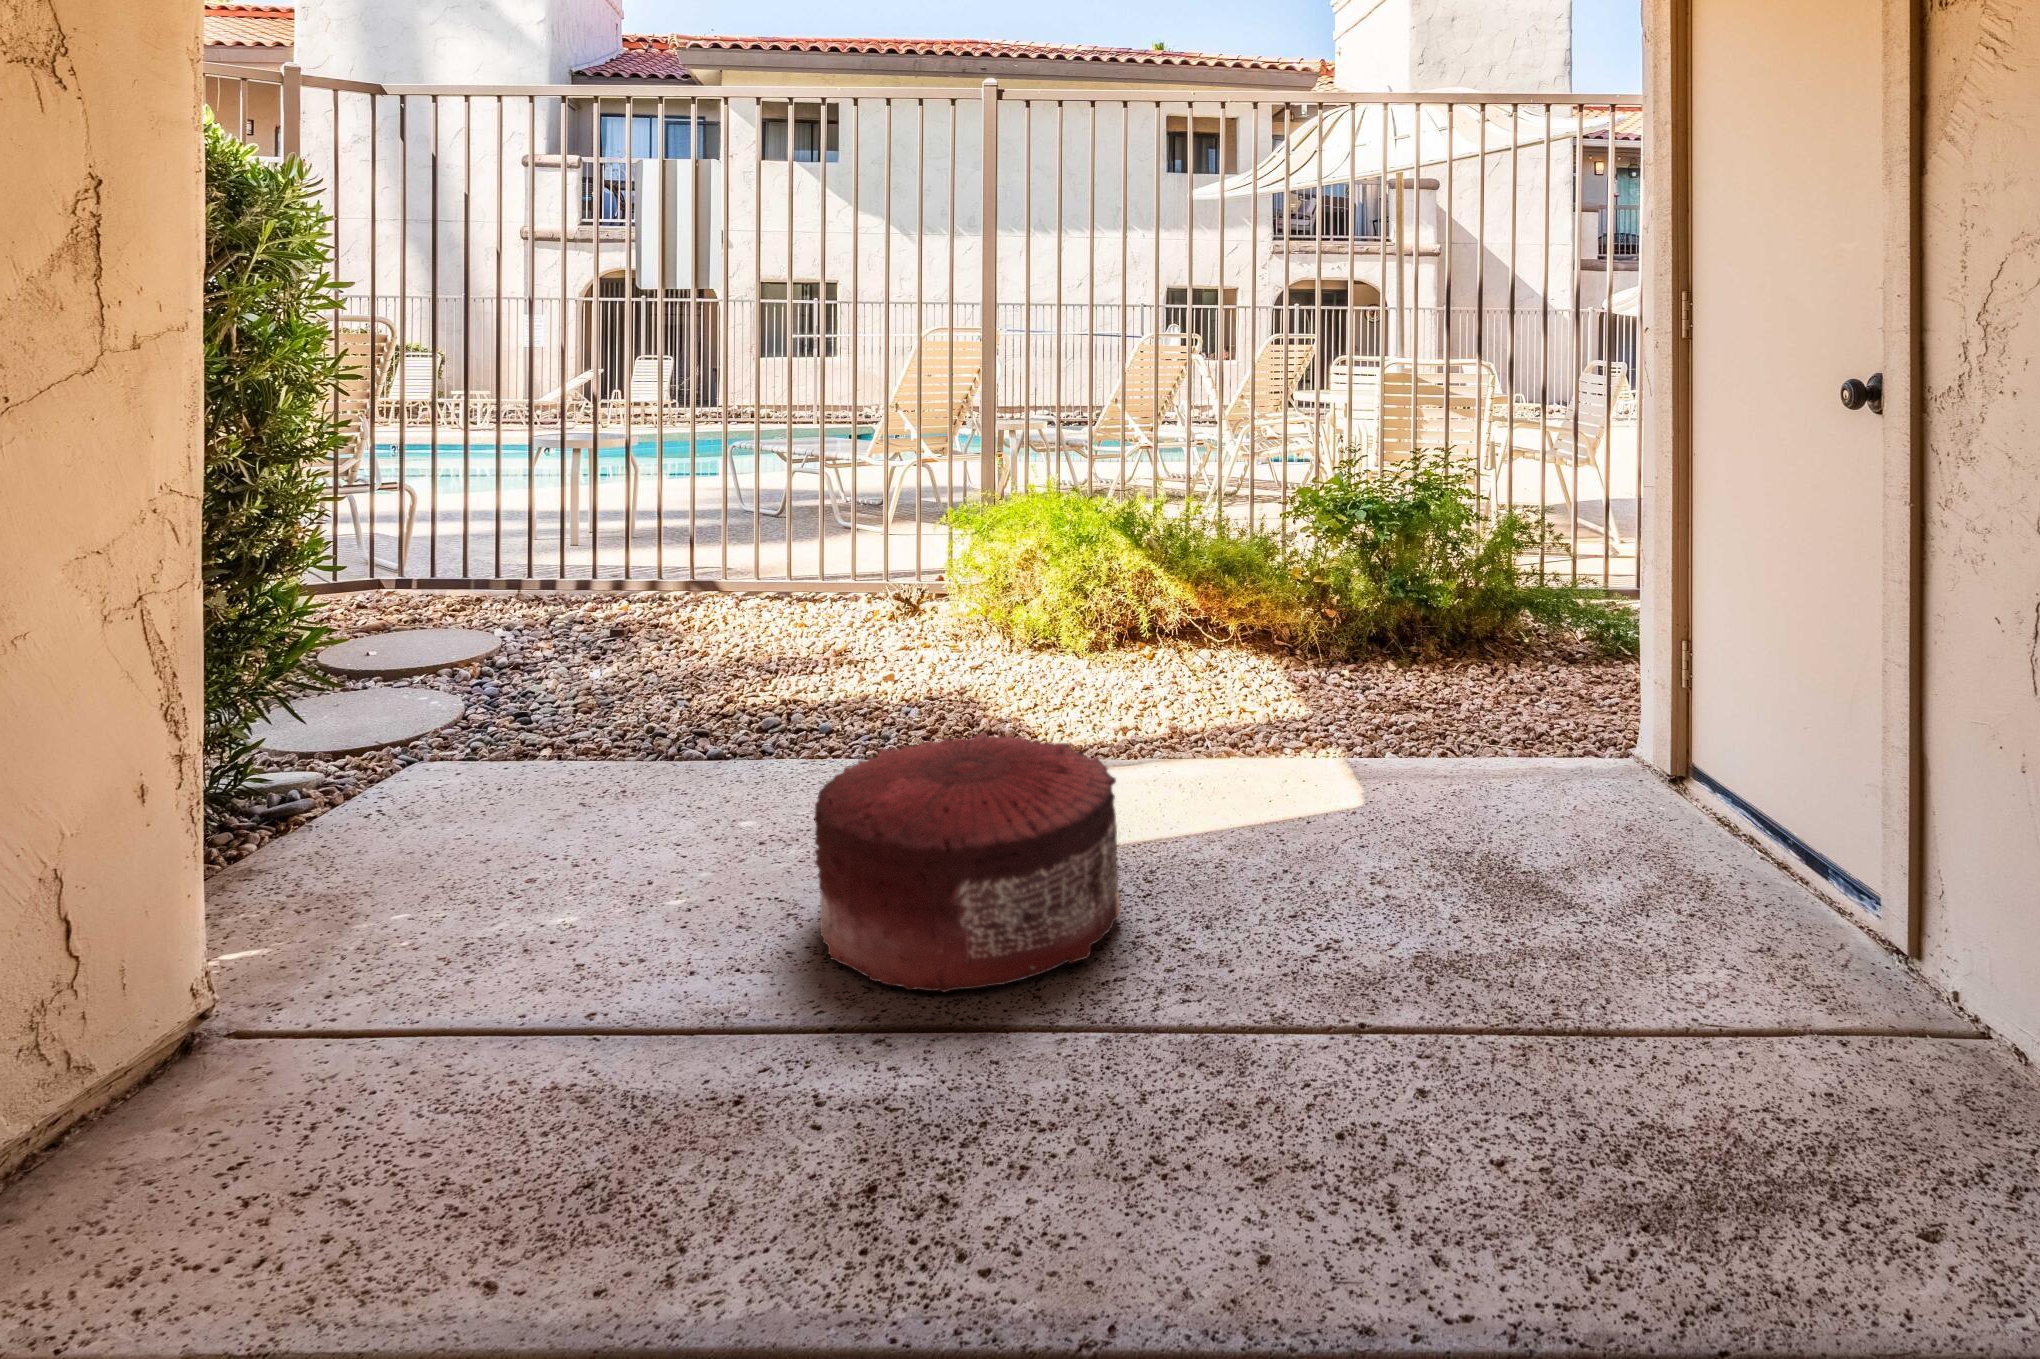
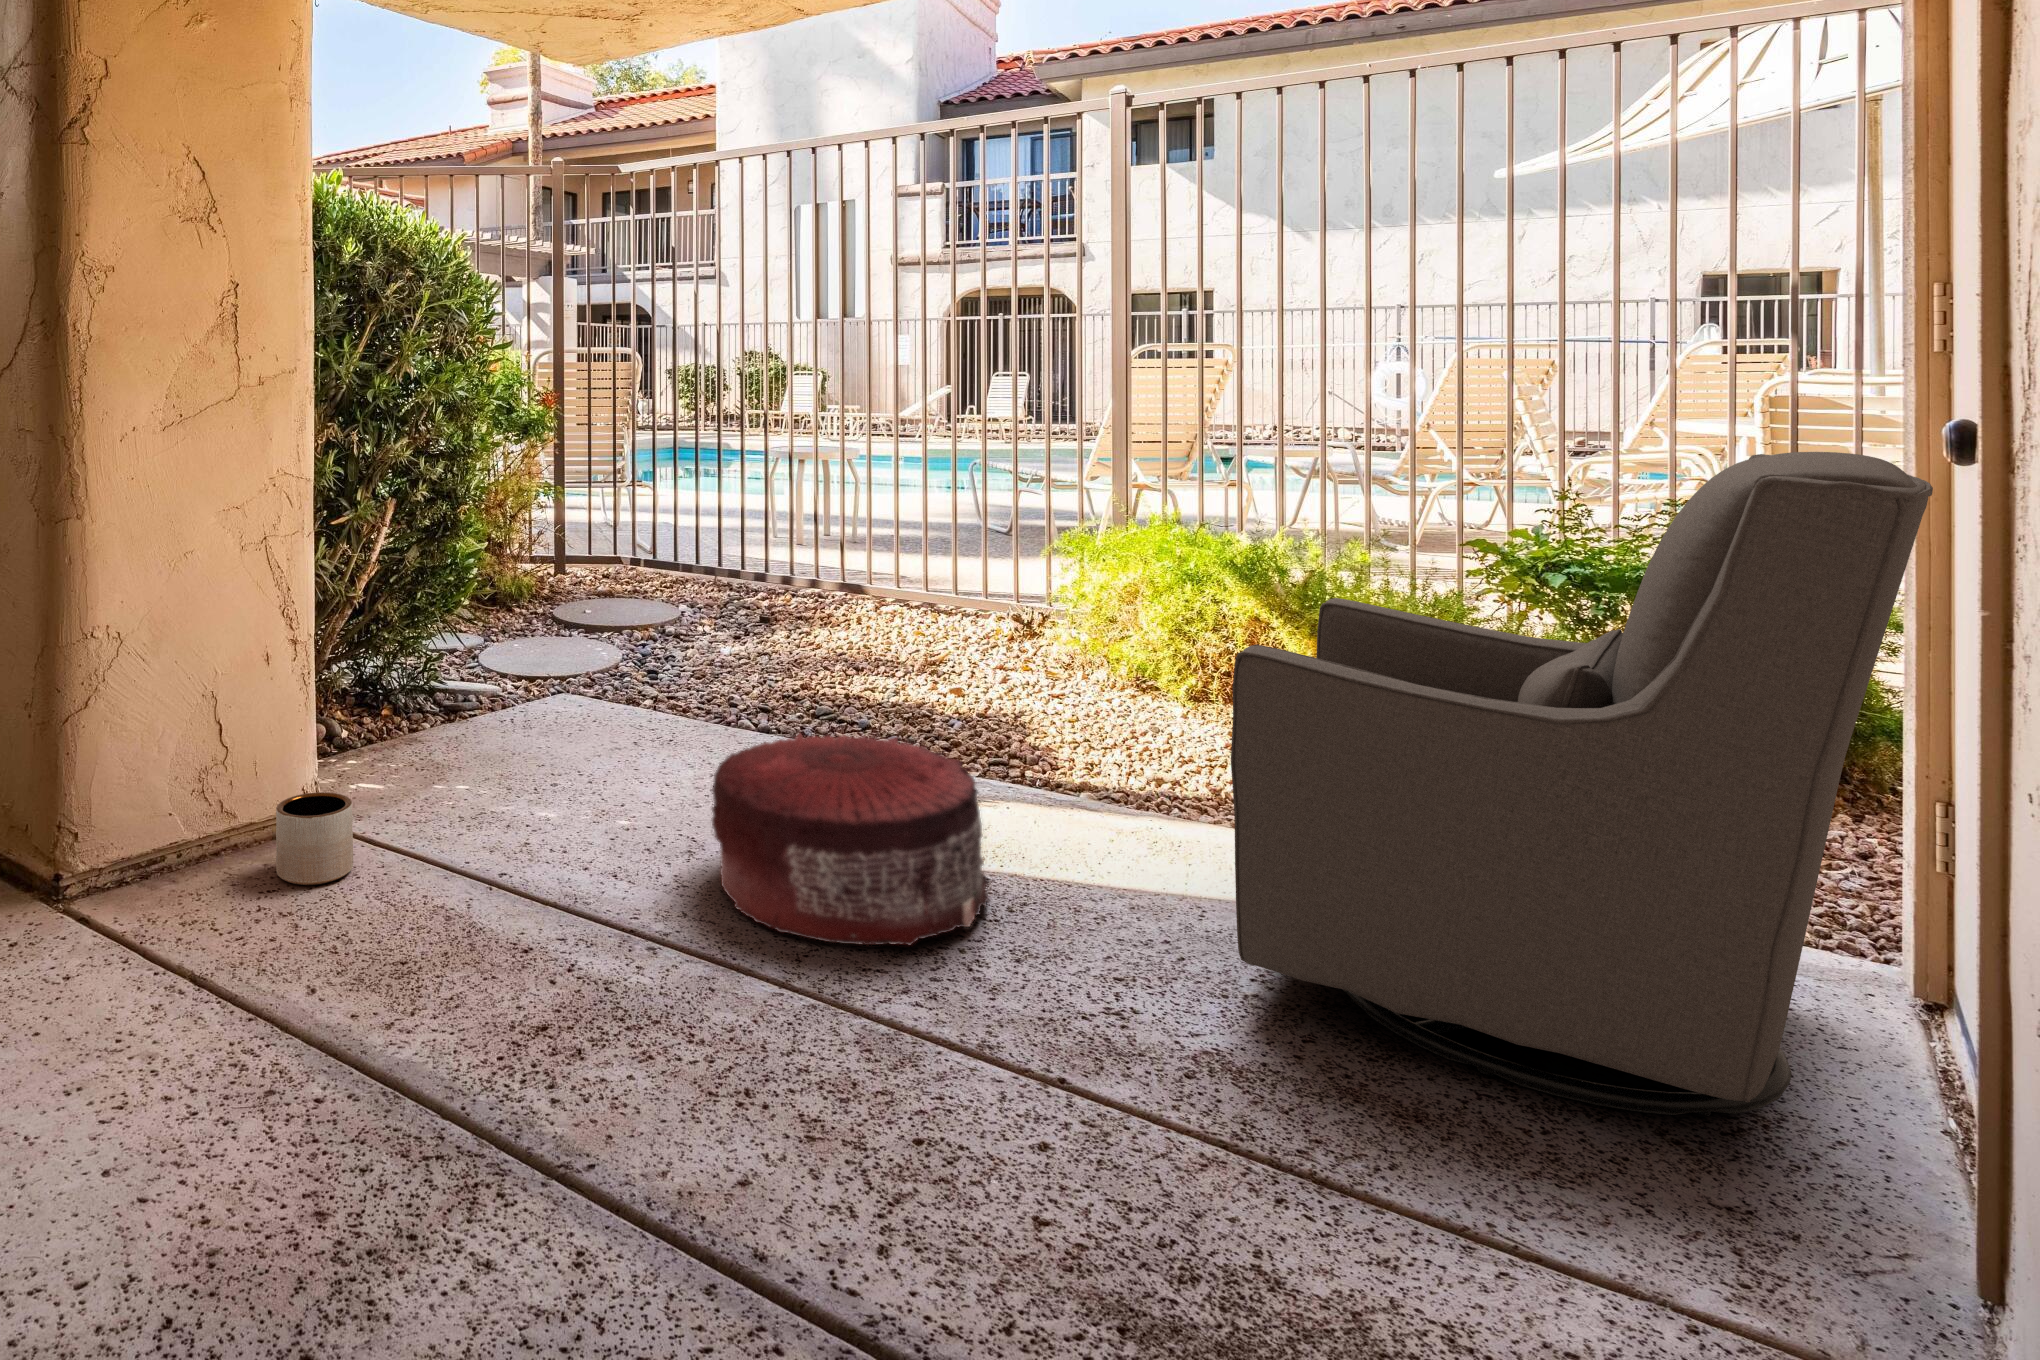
chair: none [1326,400,1793,914] -> present [1231,452,1933,1115]
planter: none [55,1007,229,1200] -> present [276,792,353,885]

